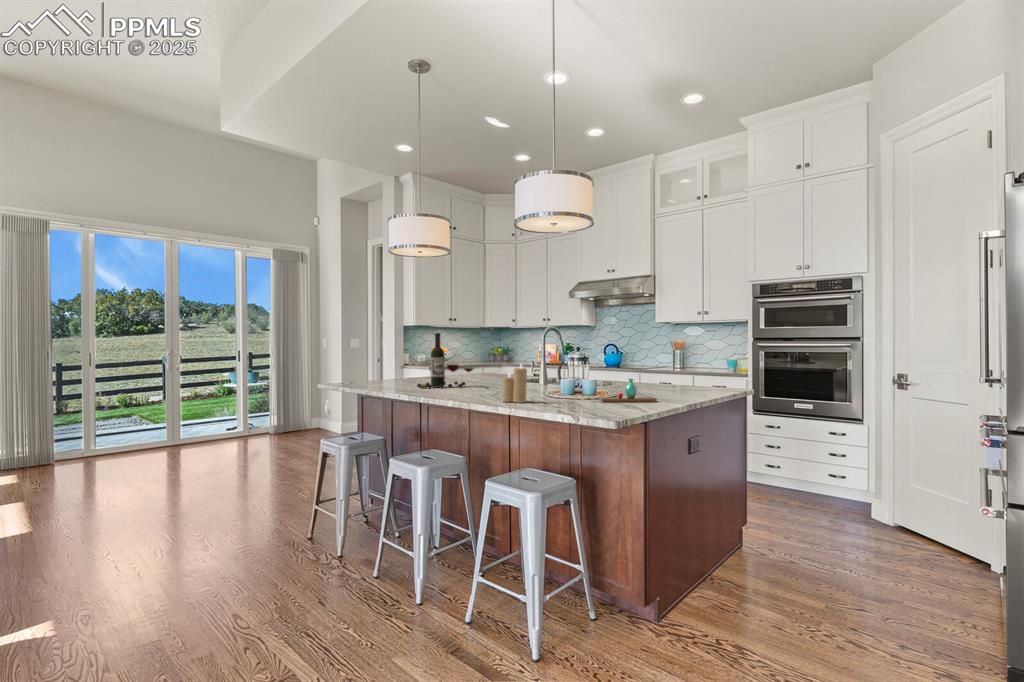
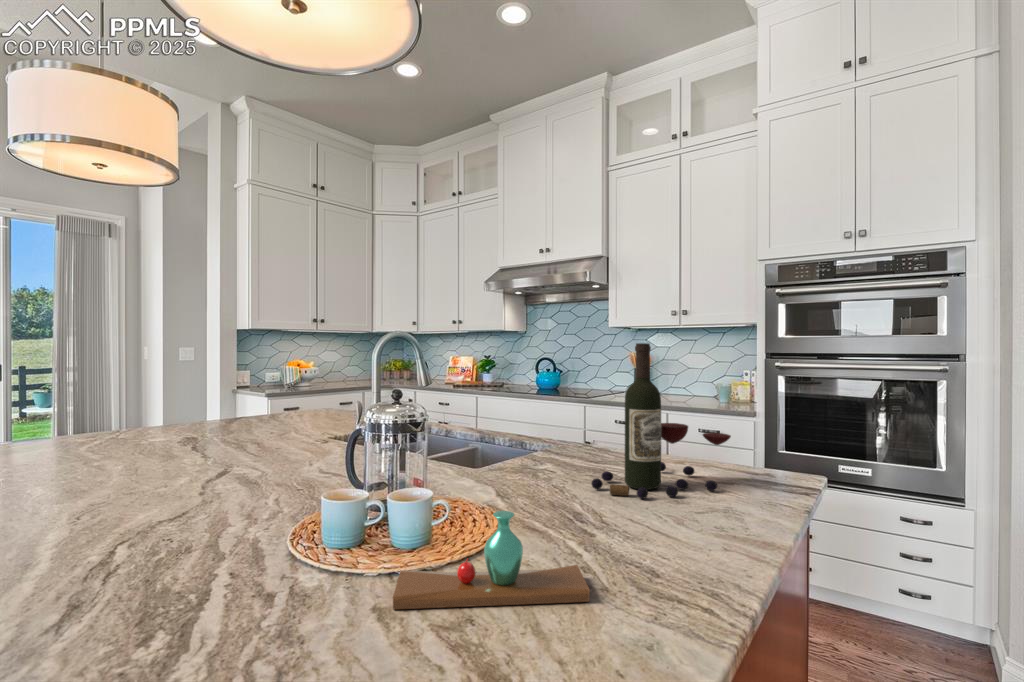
wine bottle: present [417,333,473,388] -> present [591,343,731,499]
candle: present [502,364,527,403] -> none [20,468,114,629]

